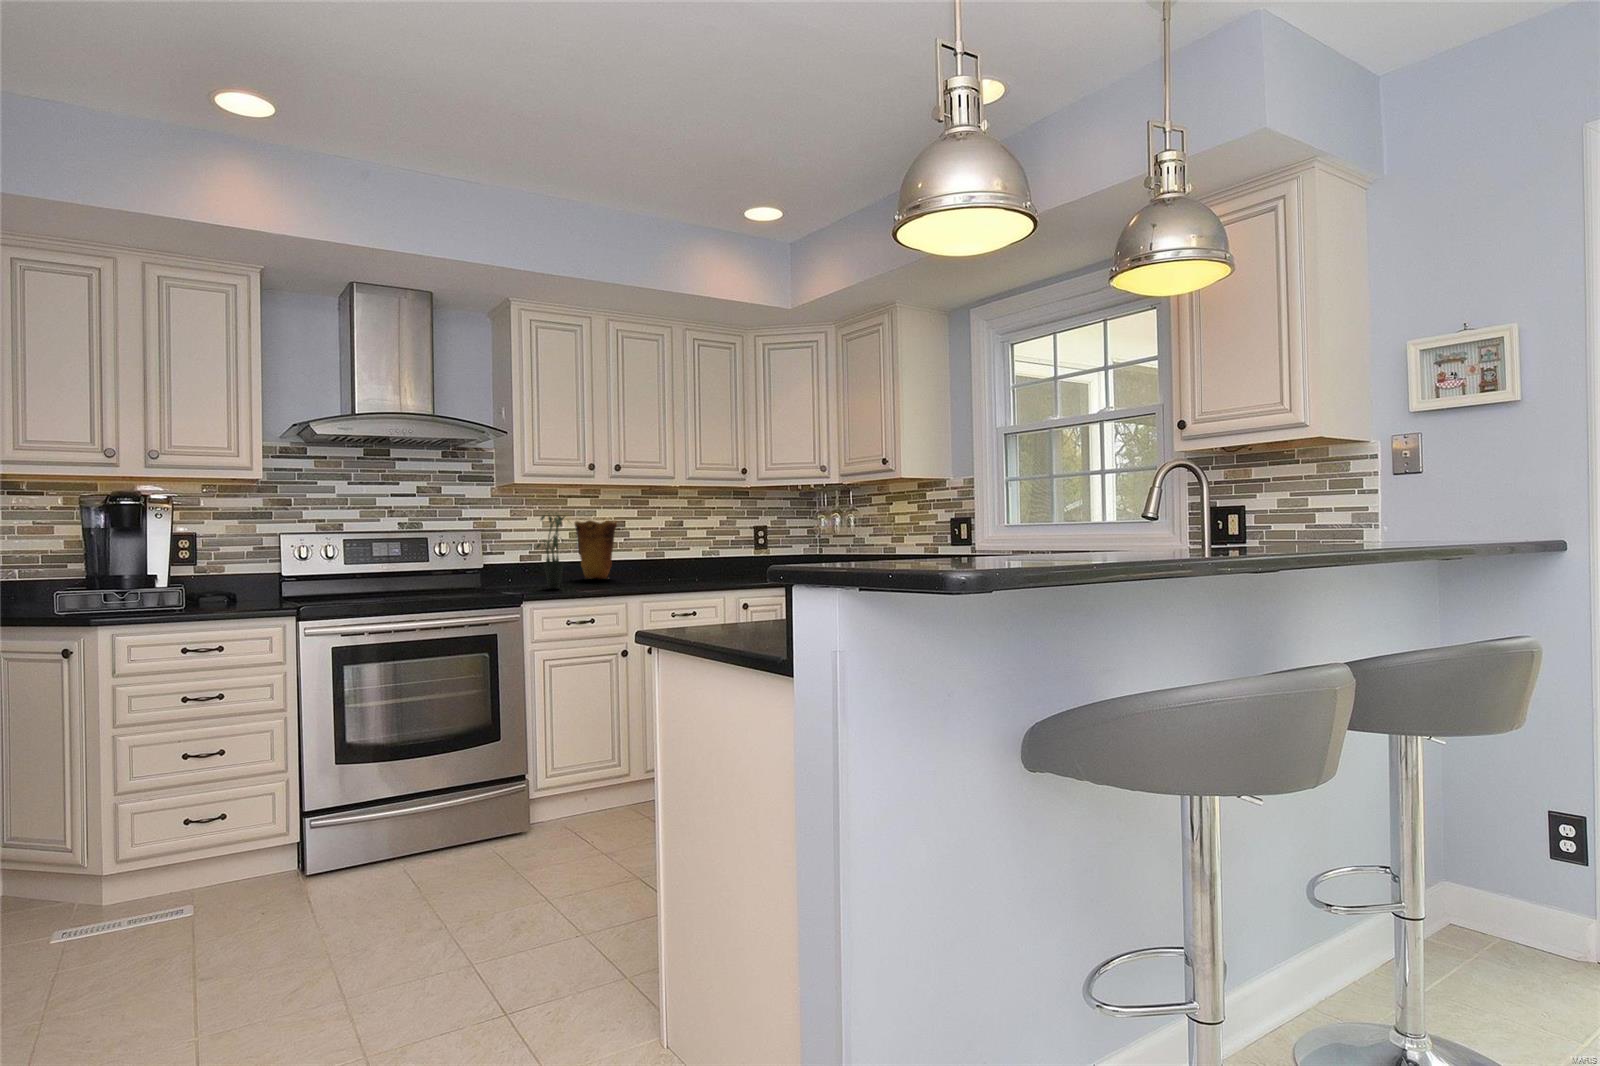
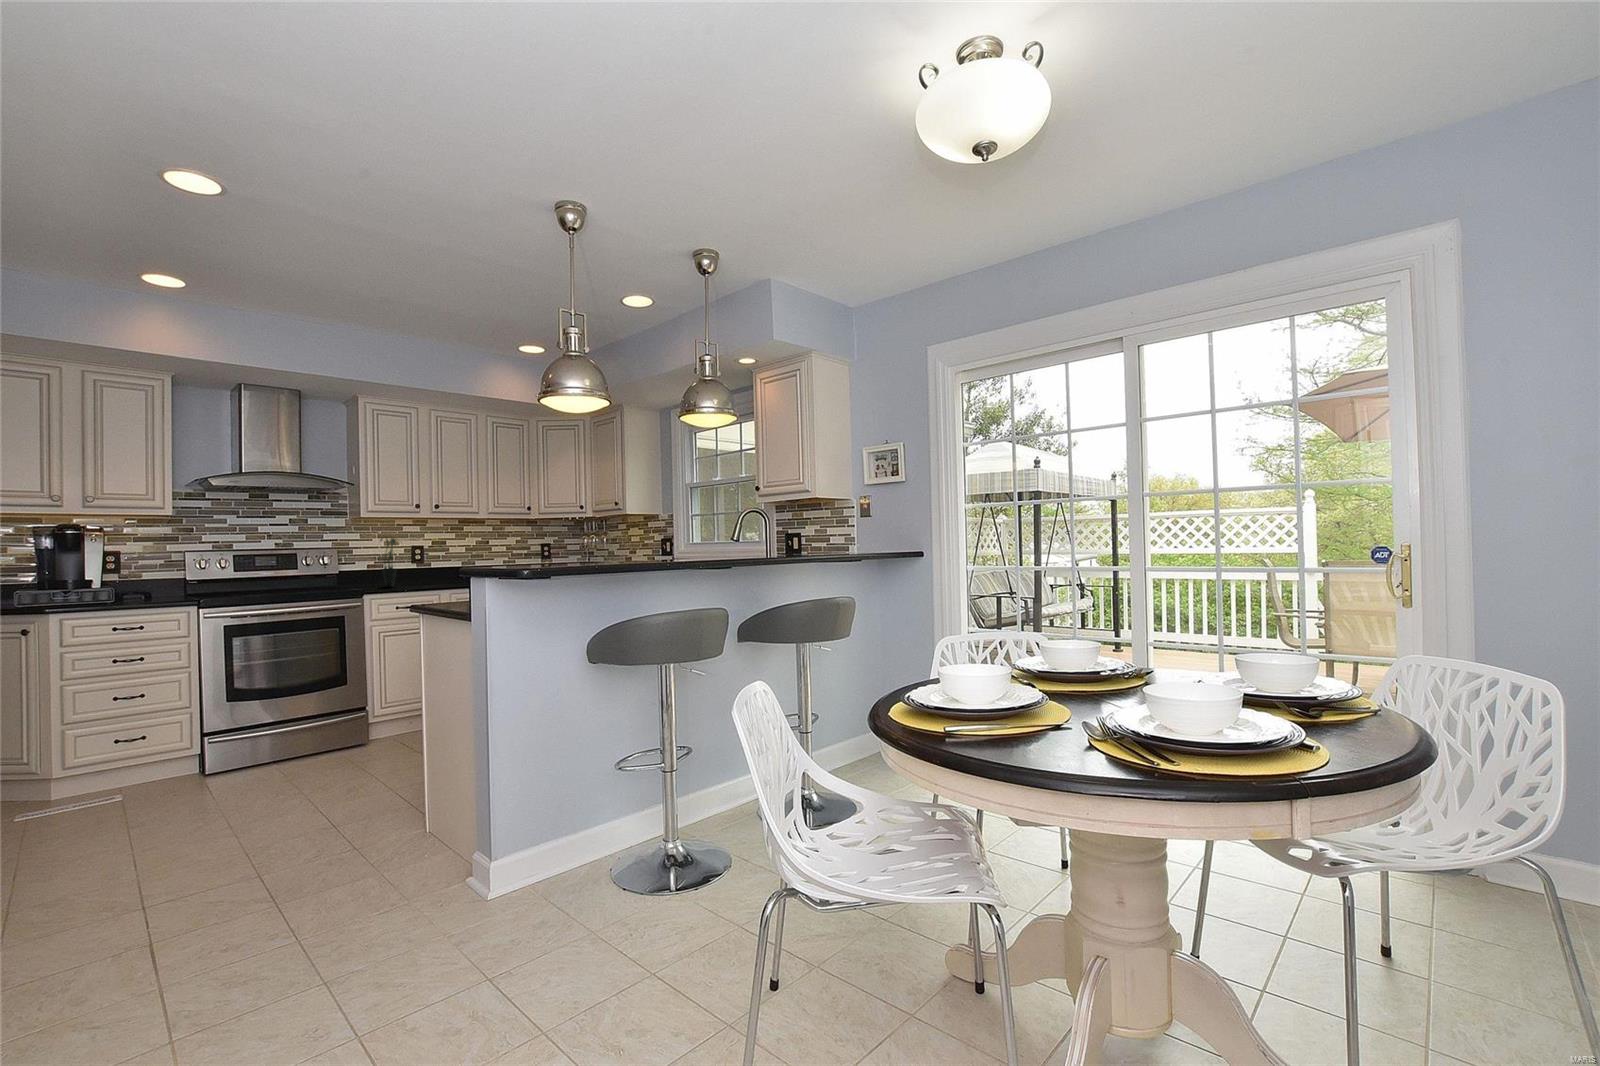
vase: present [575,520,617,579] -> none [408,541,439,580]

